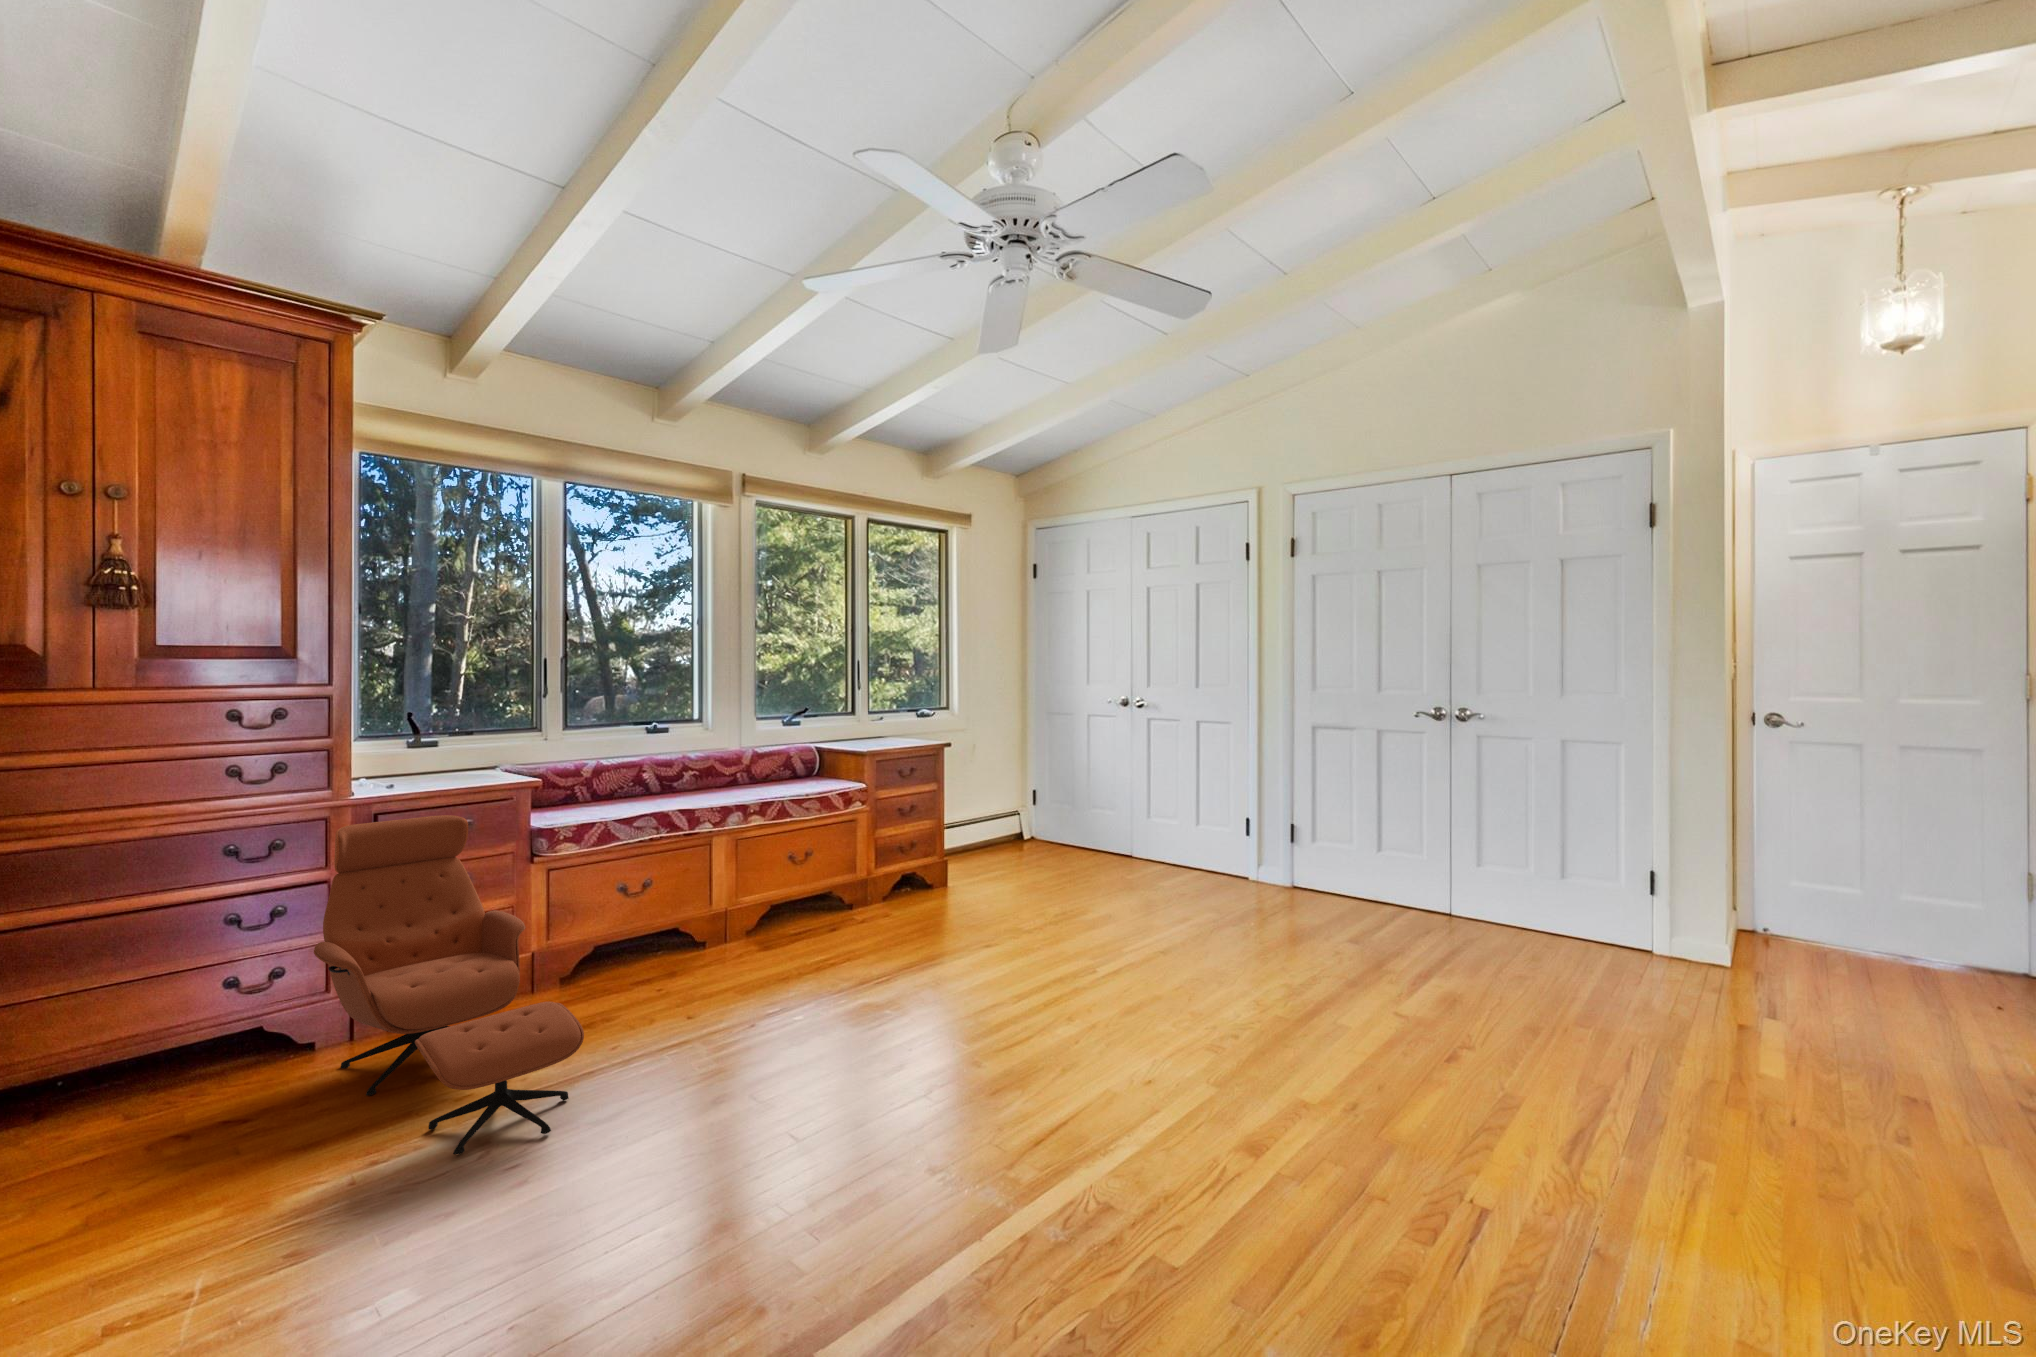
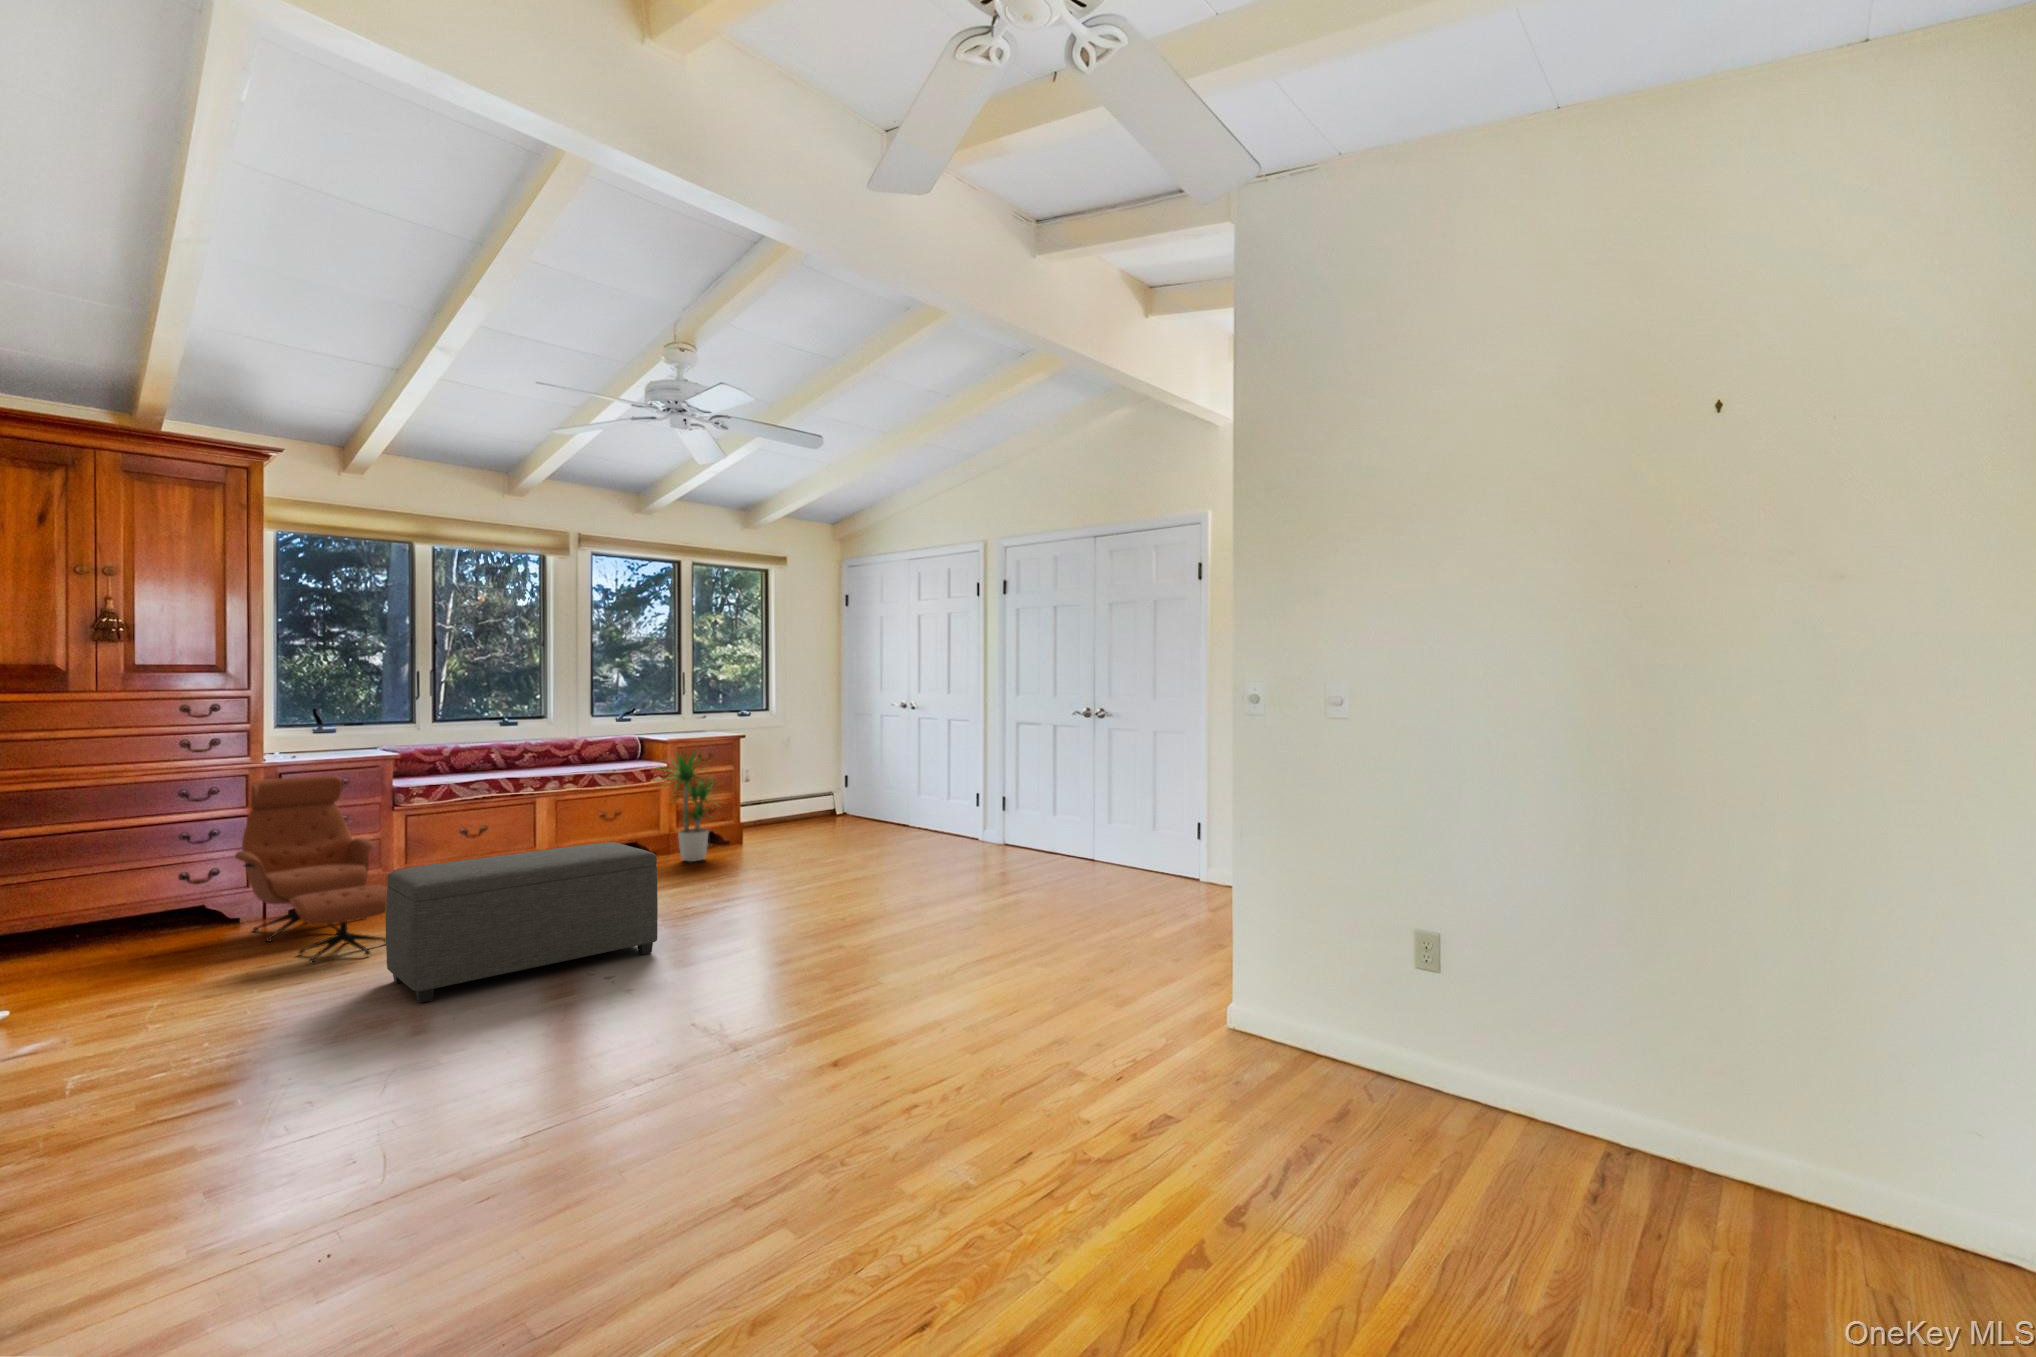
potted plant: none [857,760,955,918] -> present [669,751,718,861]
ottoman: none [606,931,1024,1287] -> present [386,842,658,1003]

